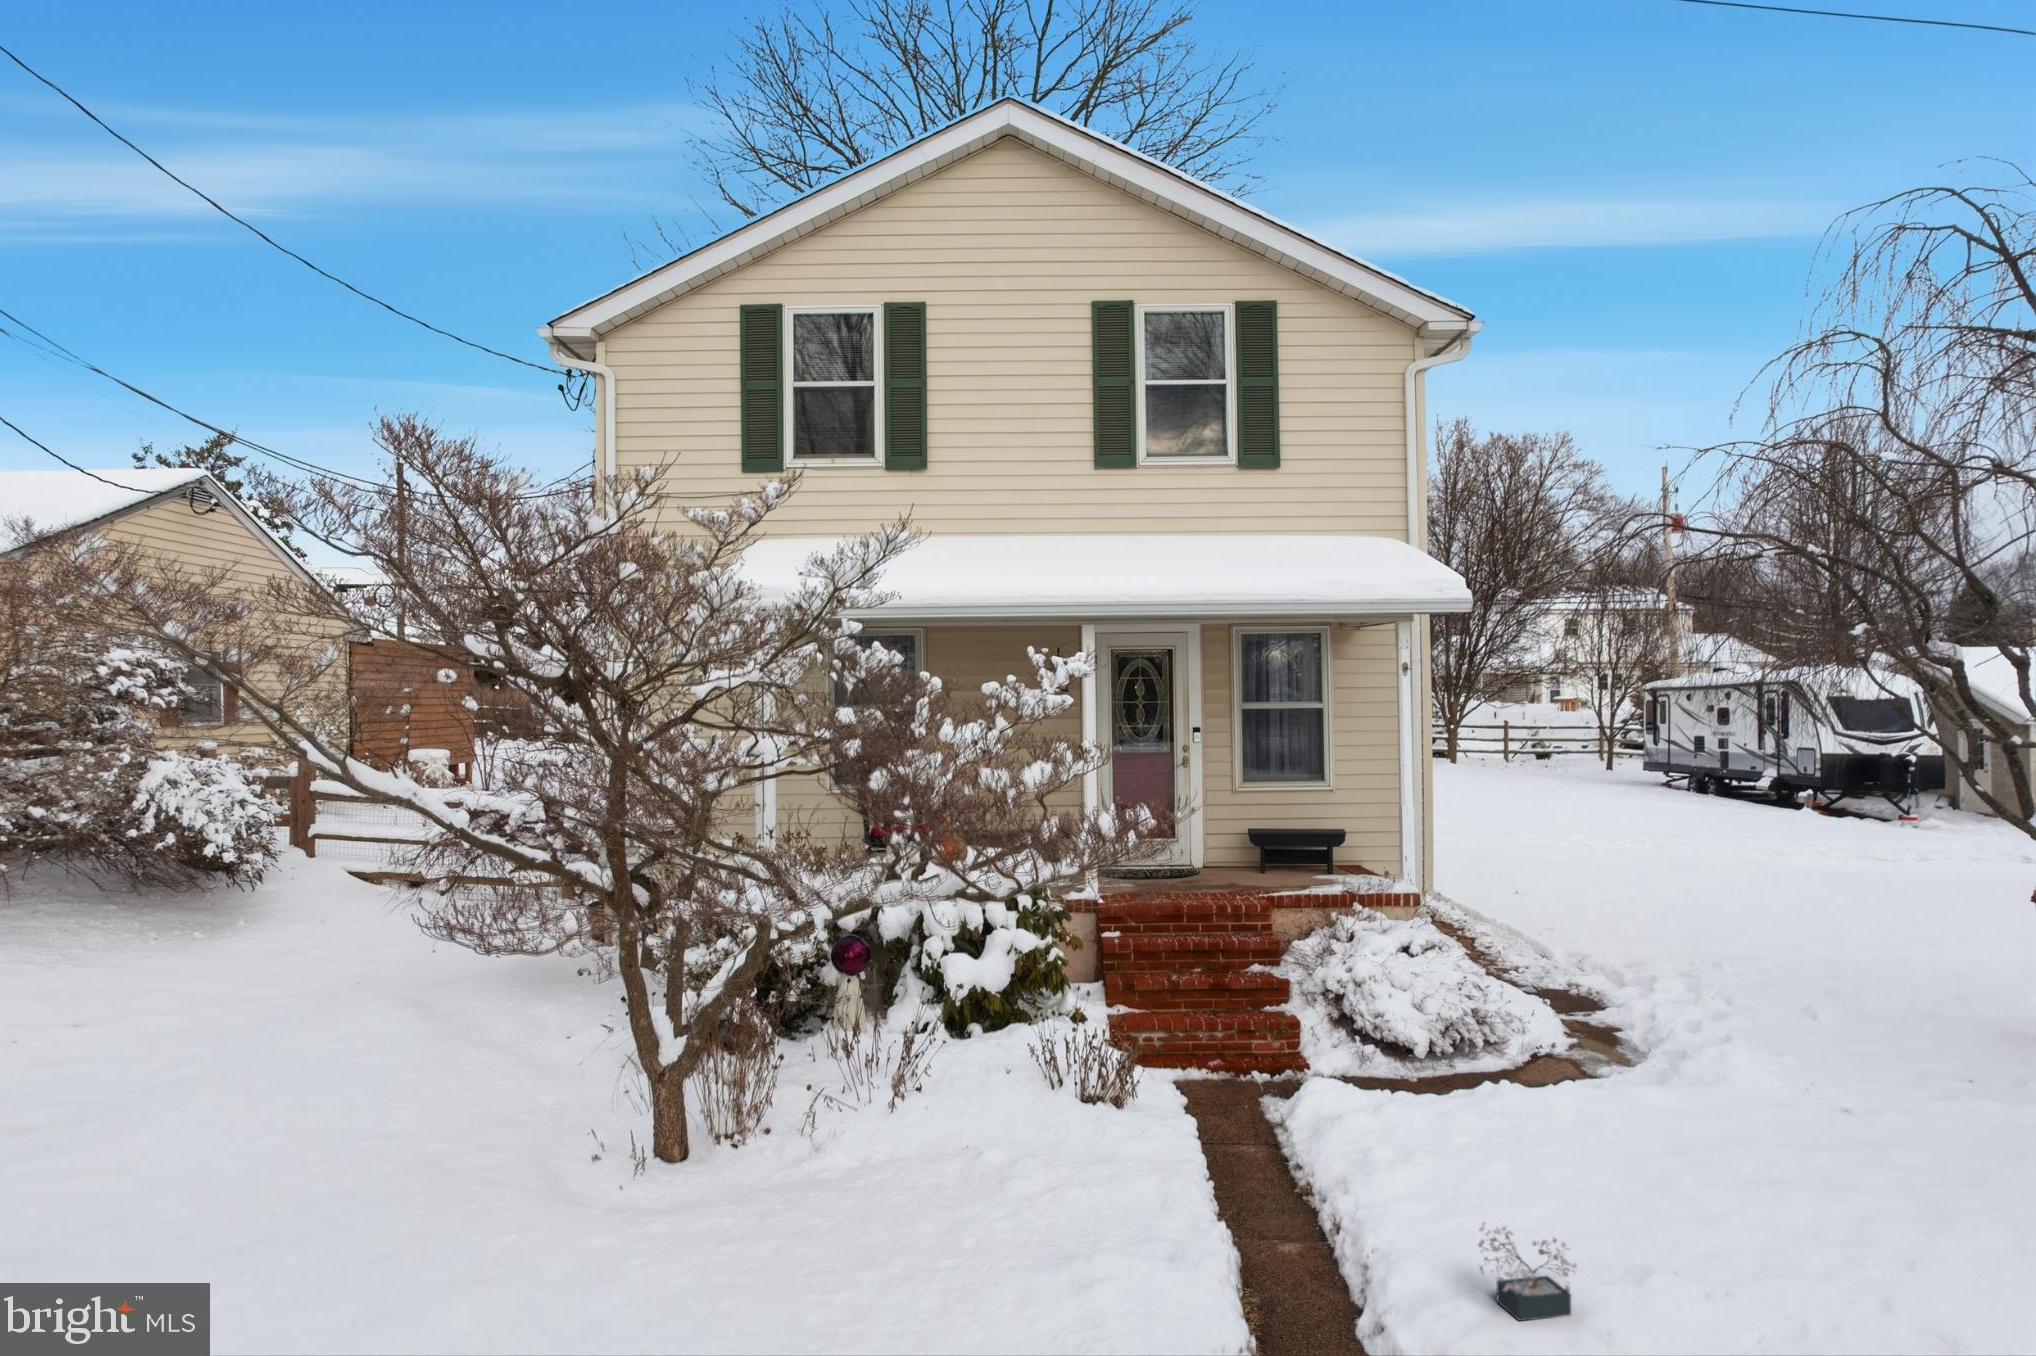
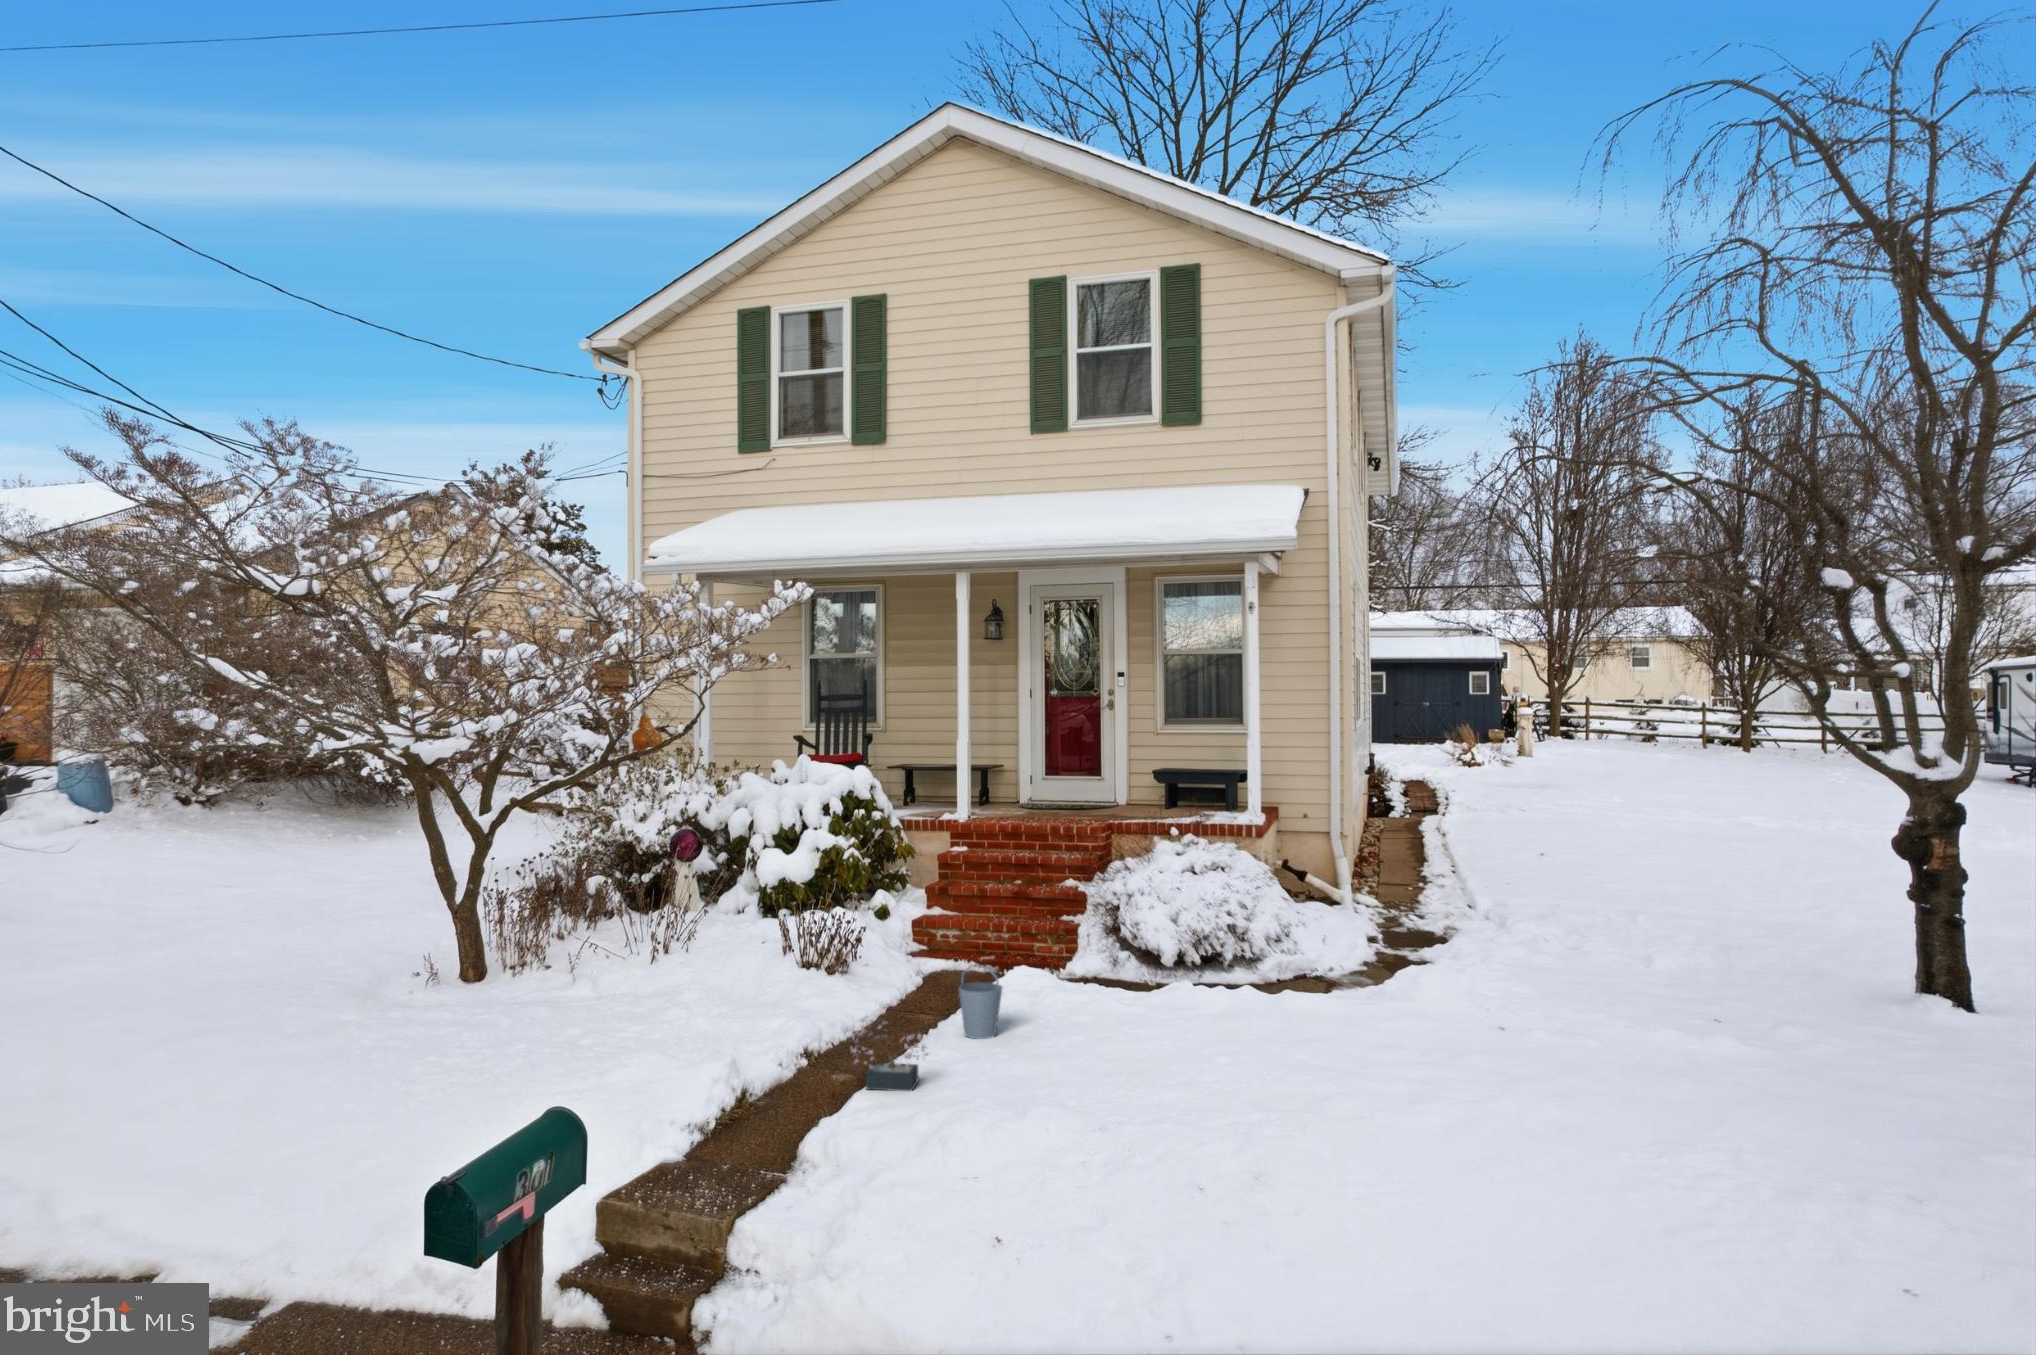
bucket: none [1425,1117,1481,1207] -> present [959,965,1002,1039]

